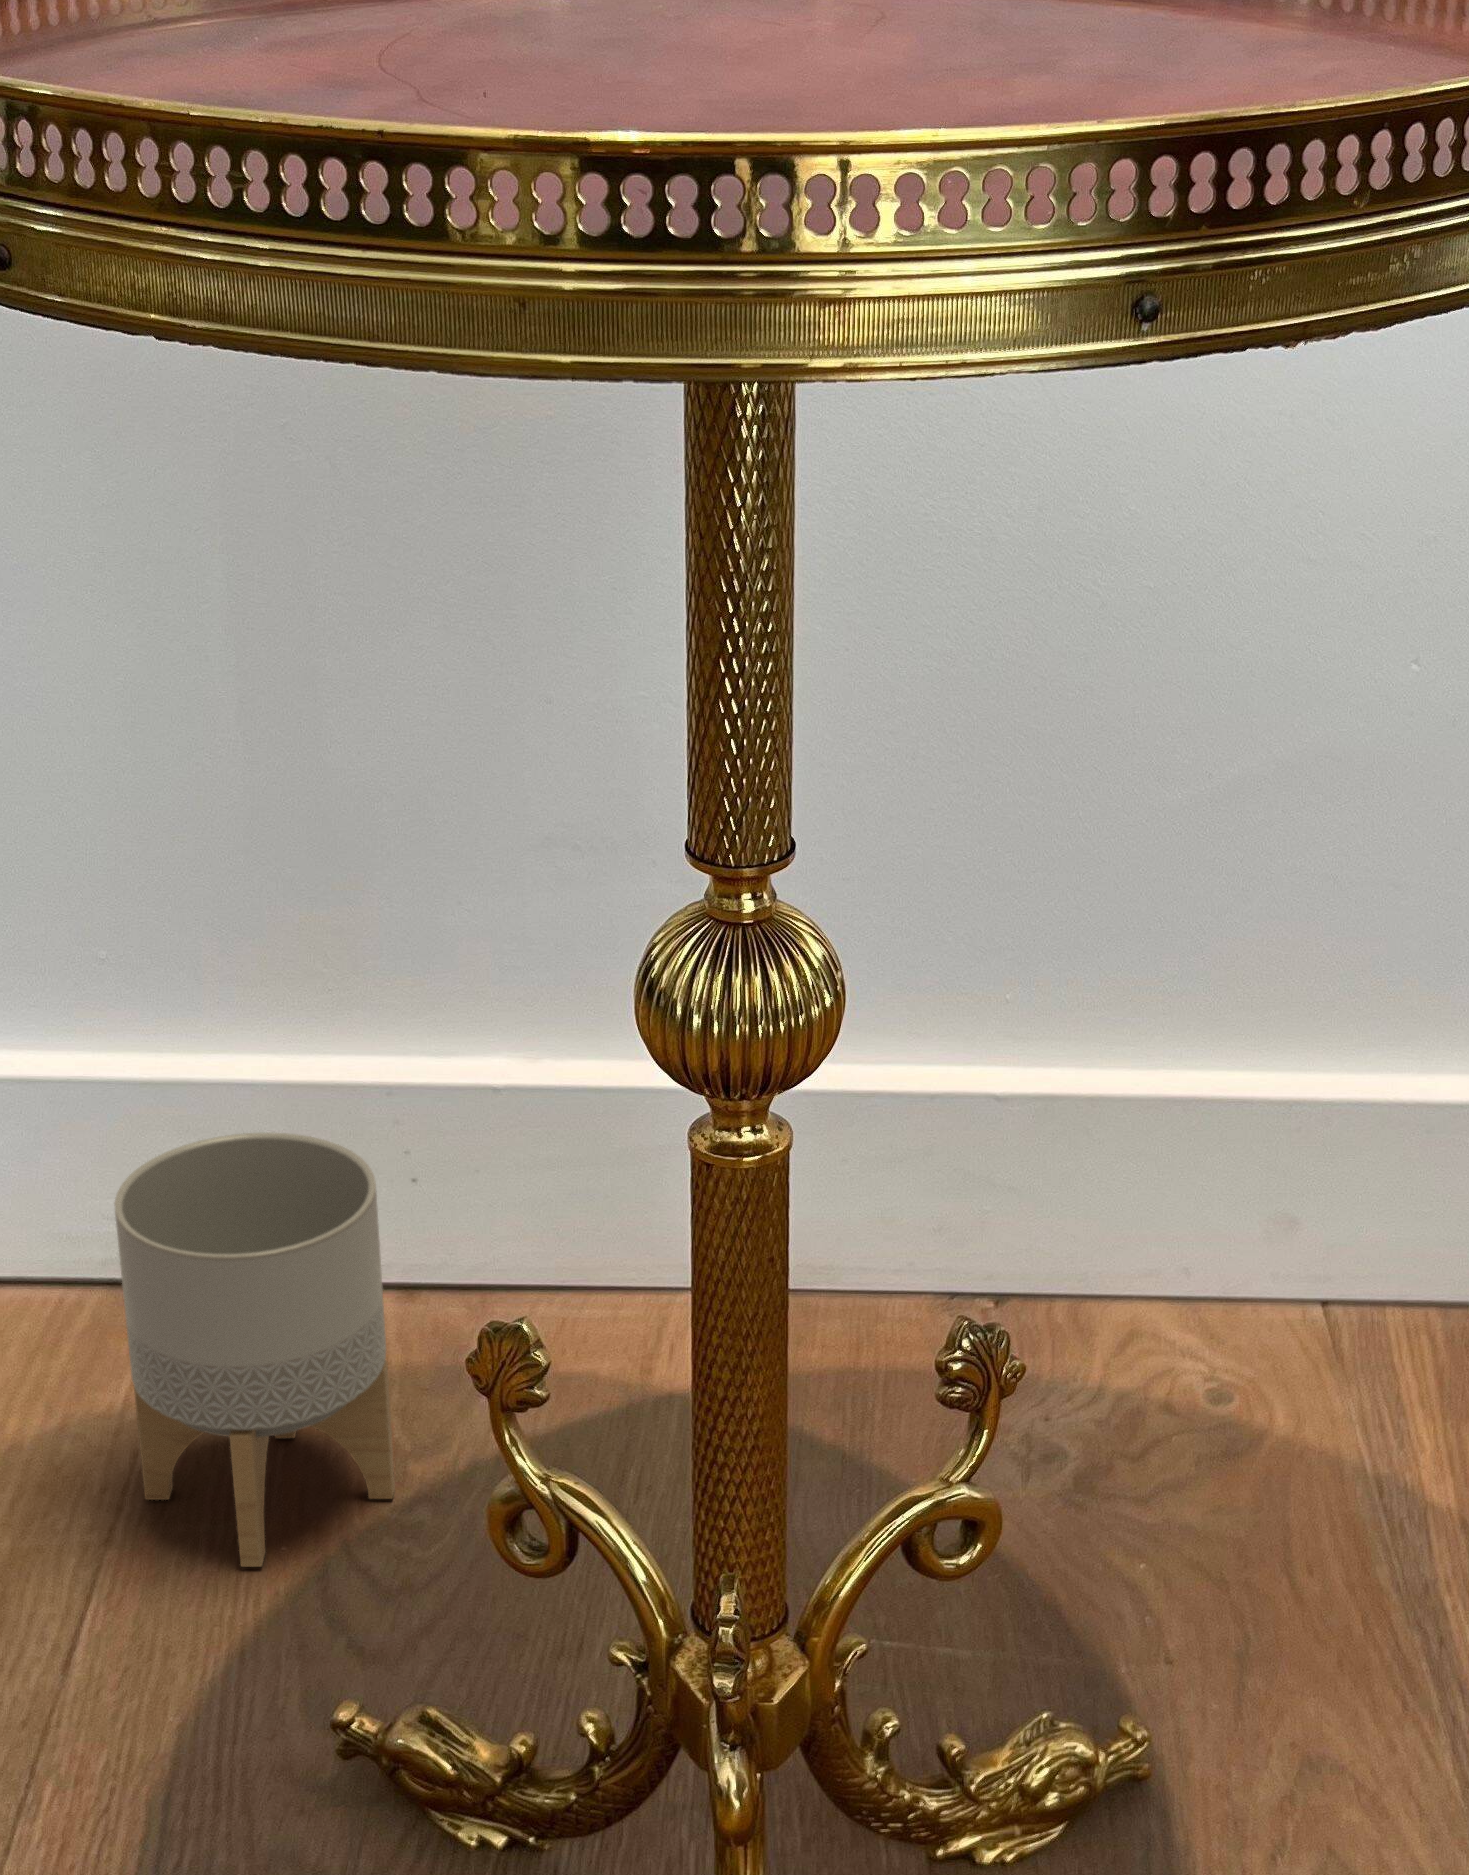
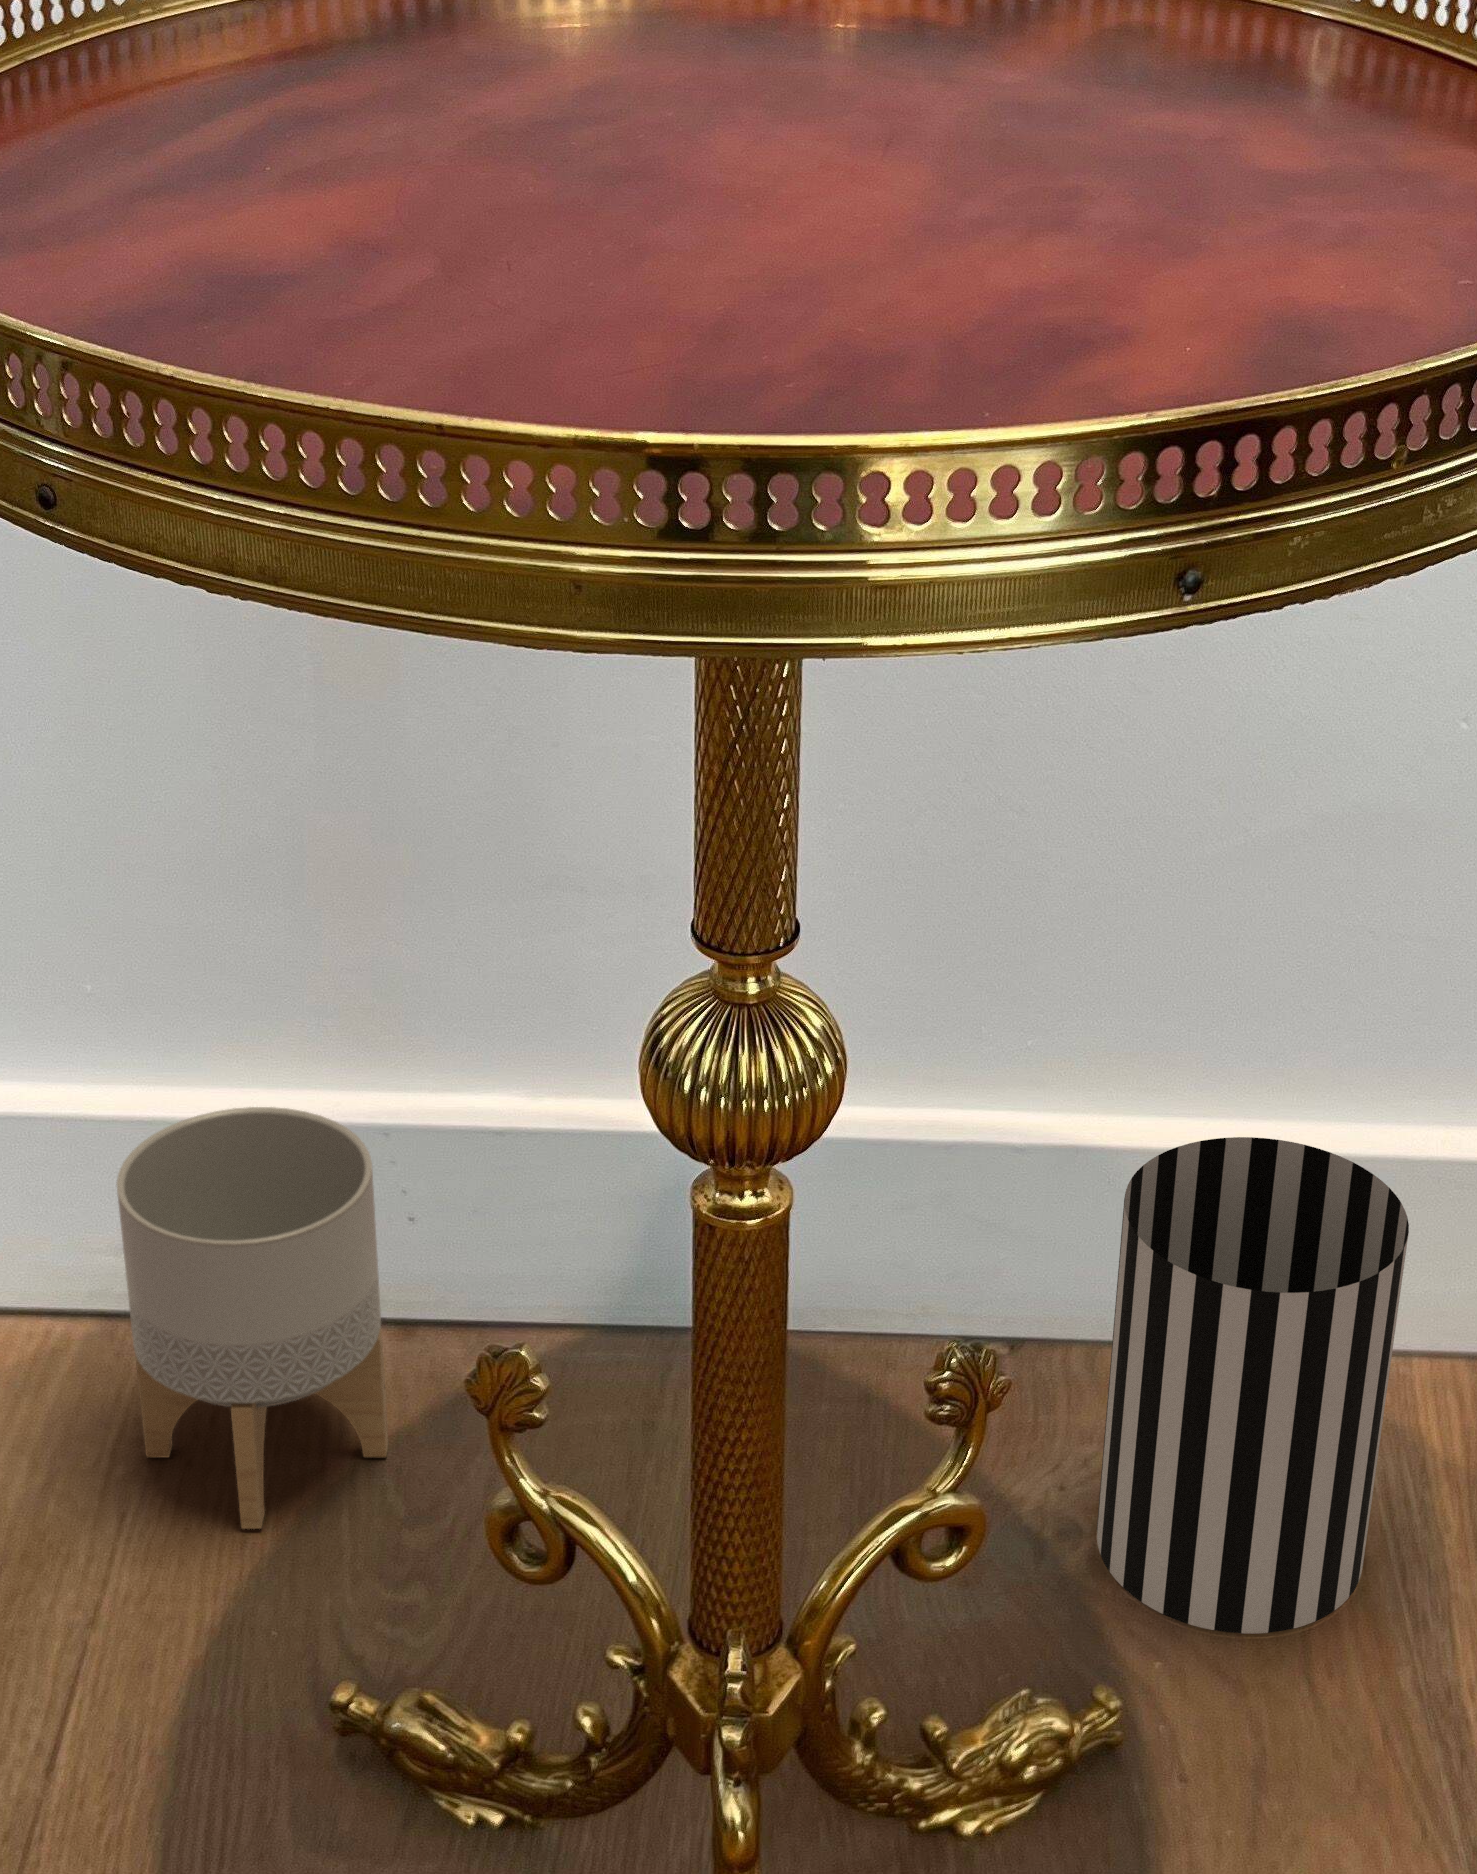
wastebasket: none [1132,1147,1447,1667] -> present [1097,1137,1409,1634]

